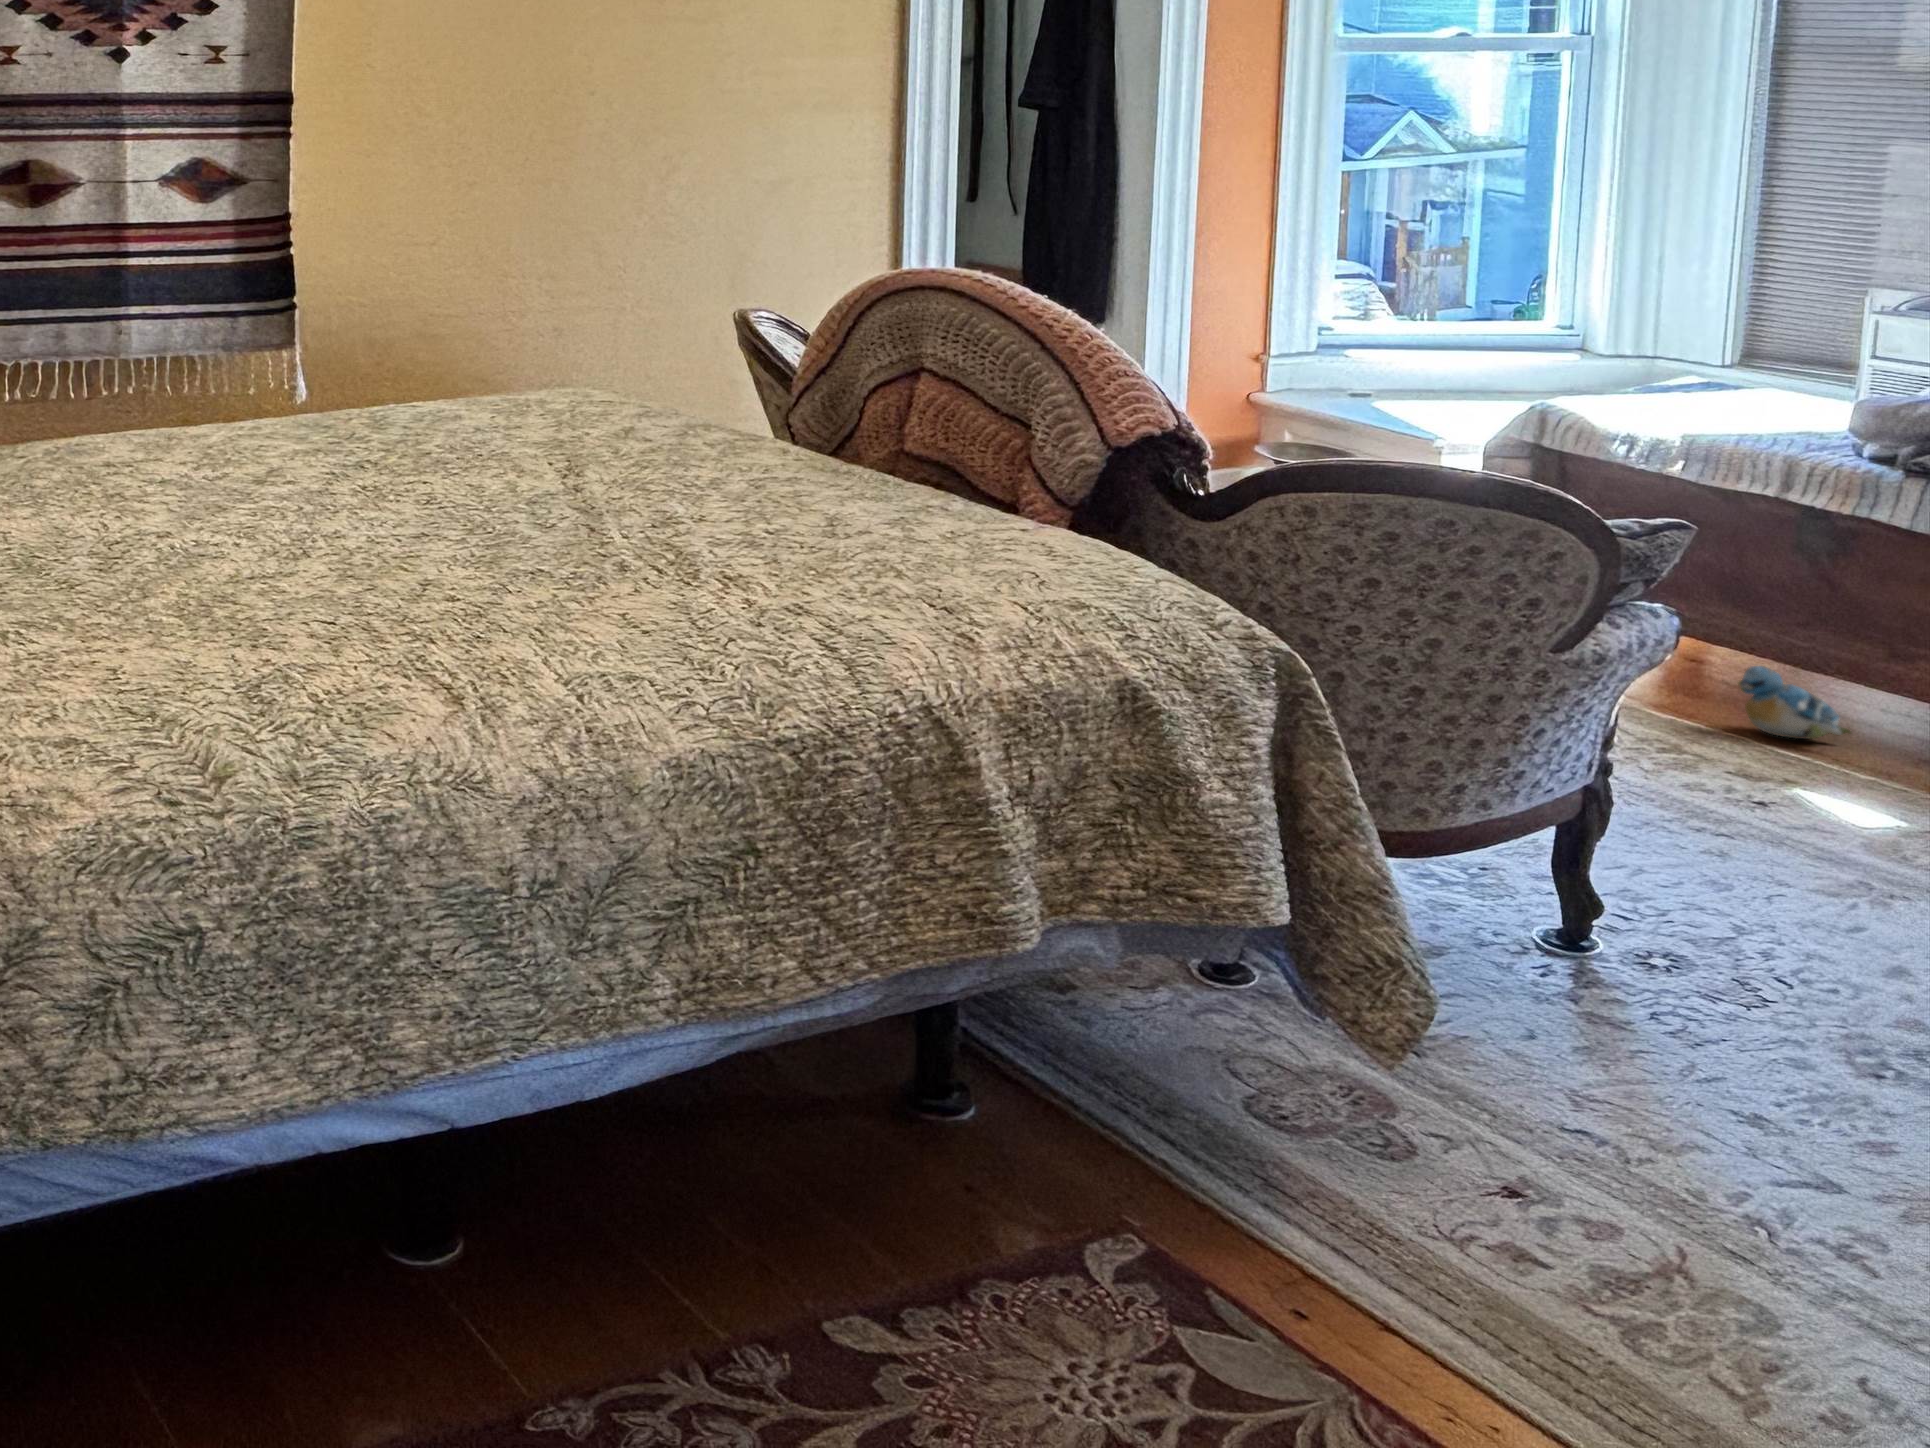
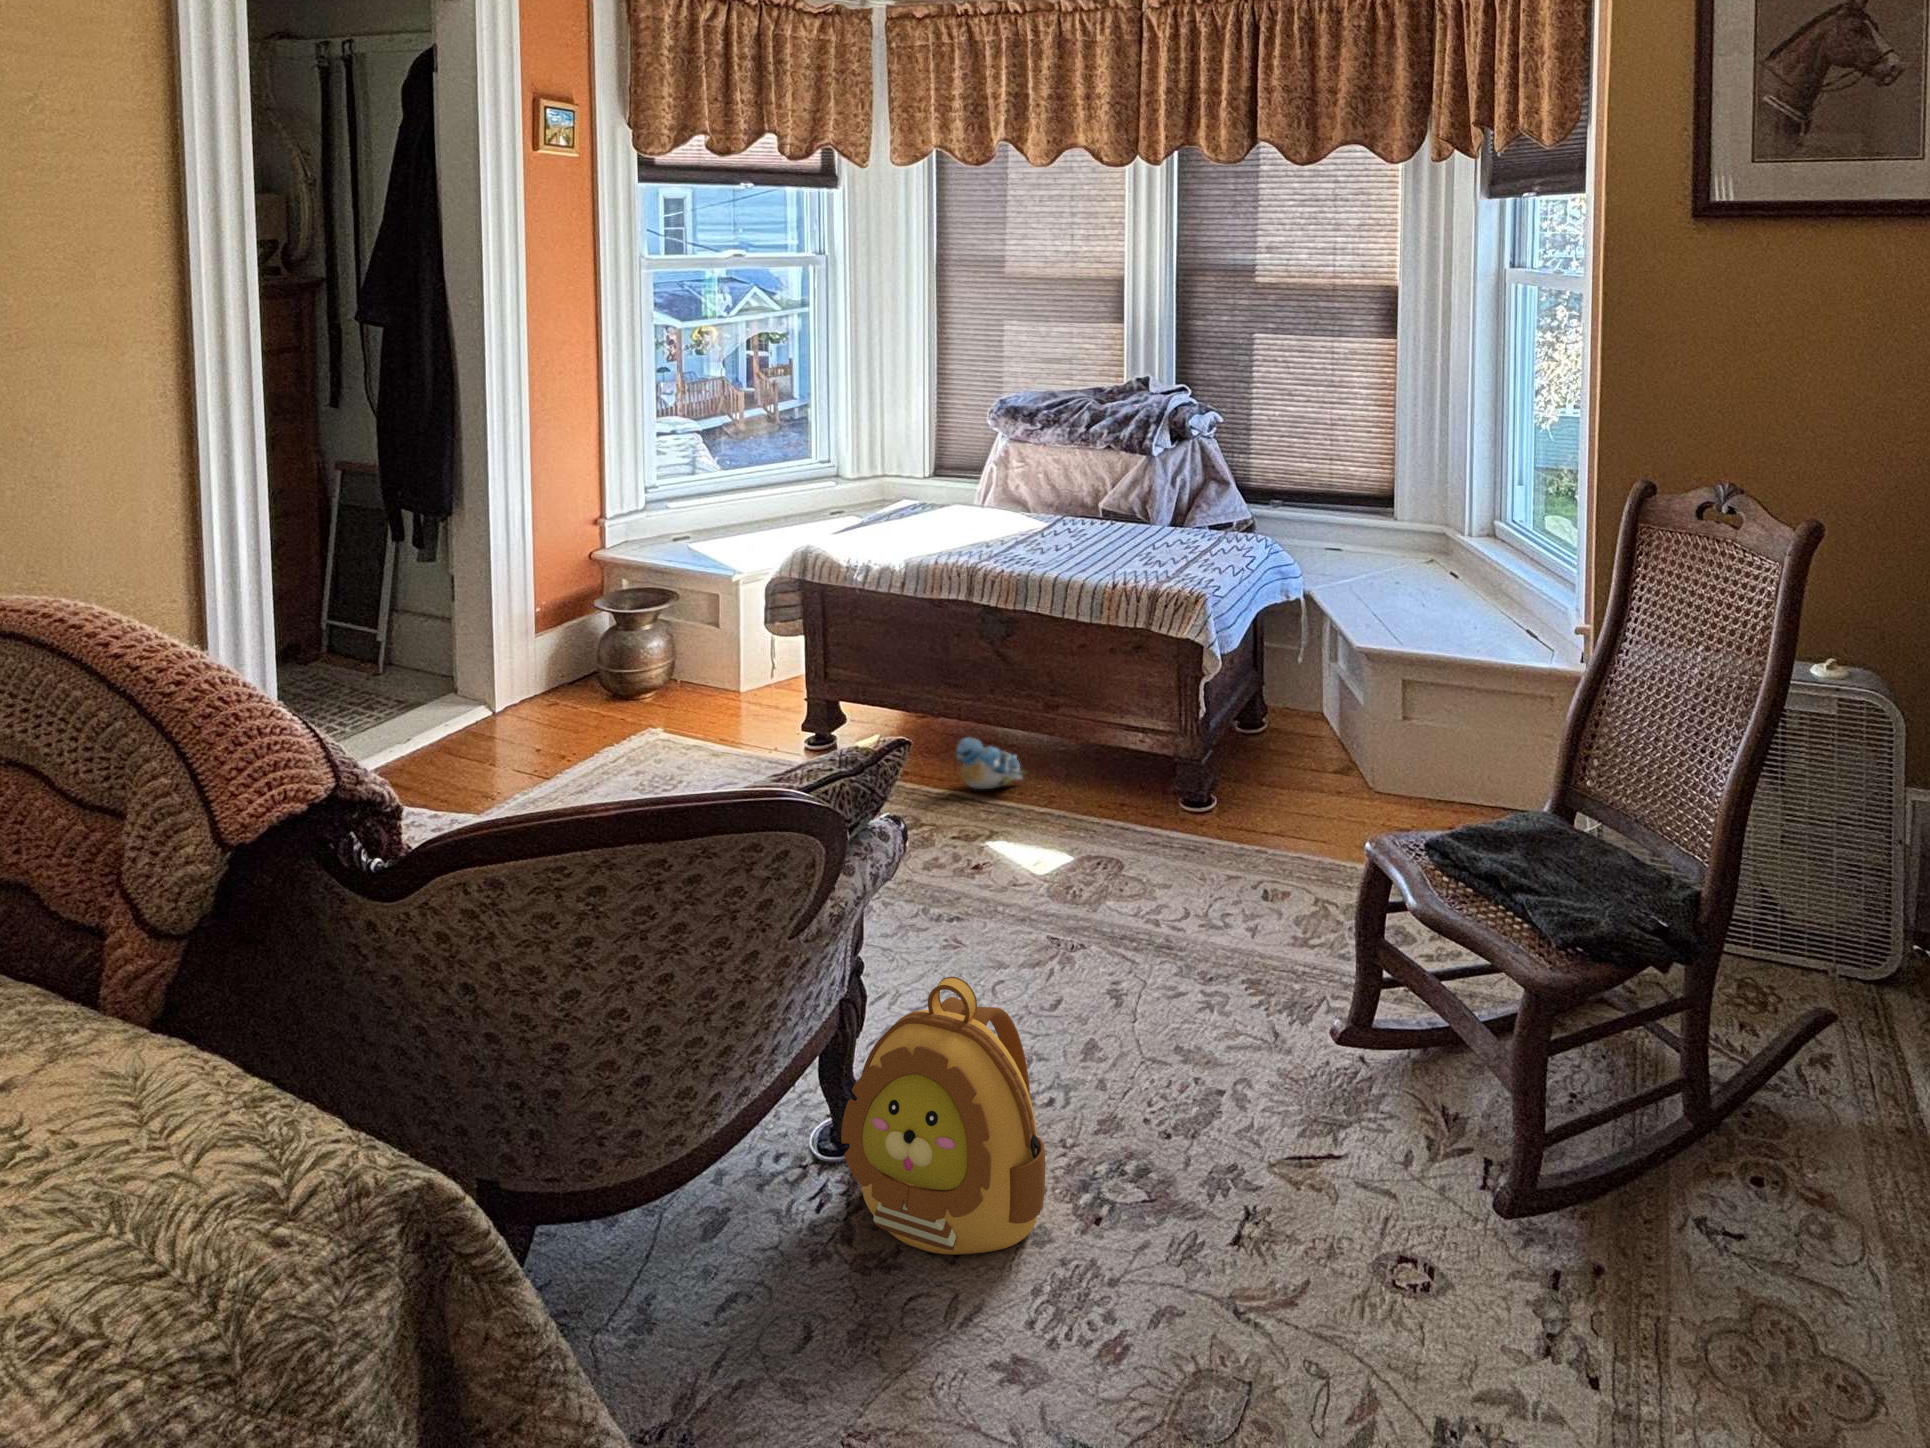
backpack: none [1580,784,1815,1054] -> present [841,977,1045,1254]

